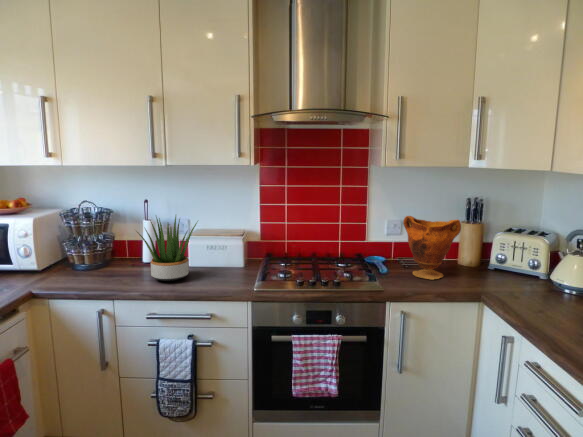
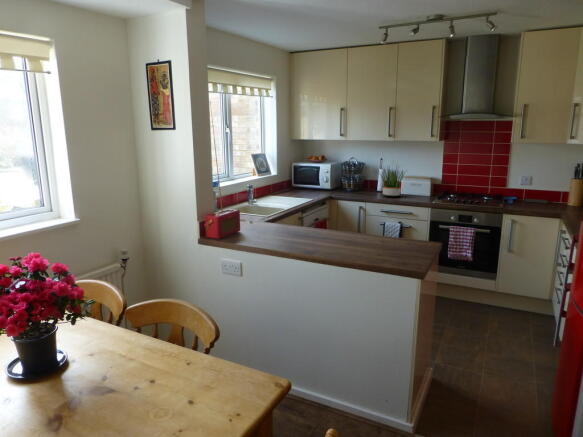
vase: present [403,216,461,280] -> none [526,171,561,207]

